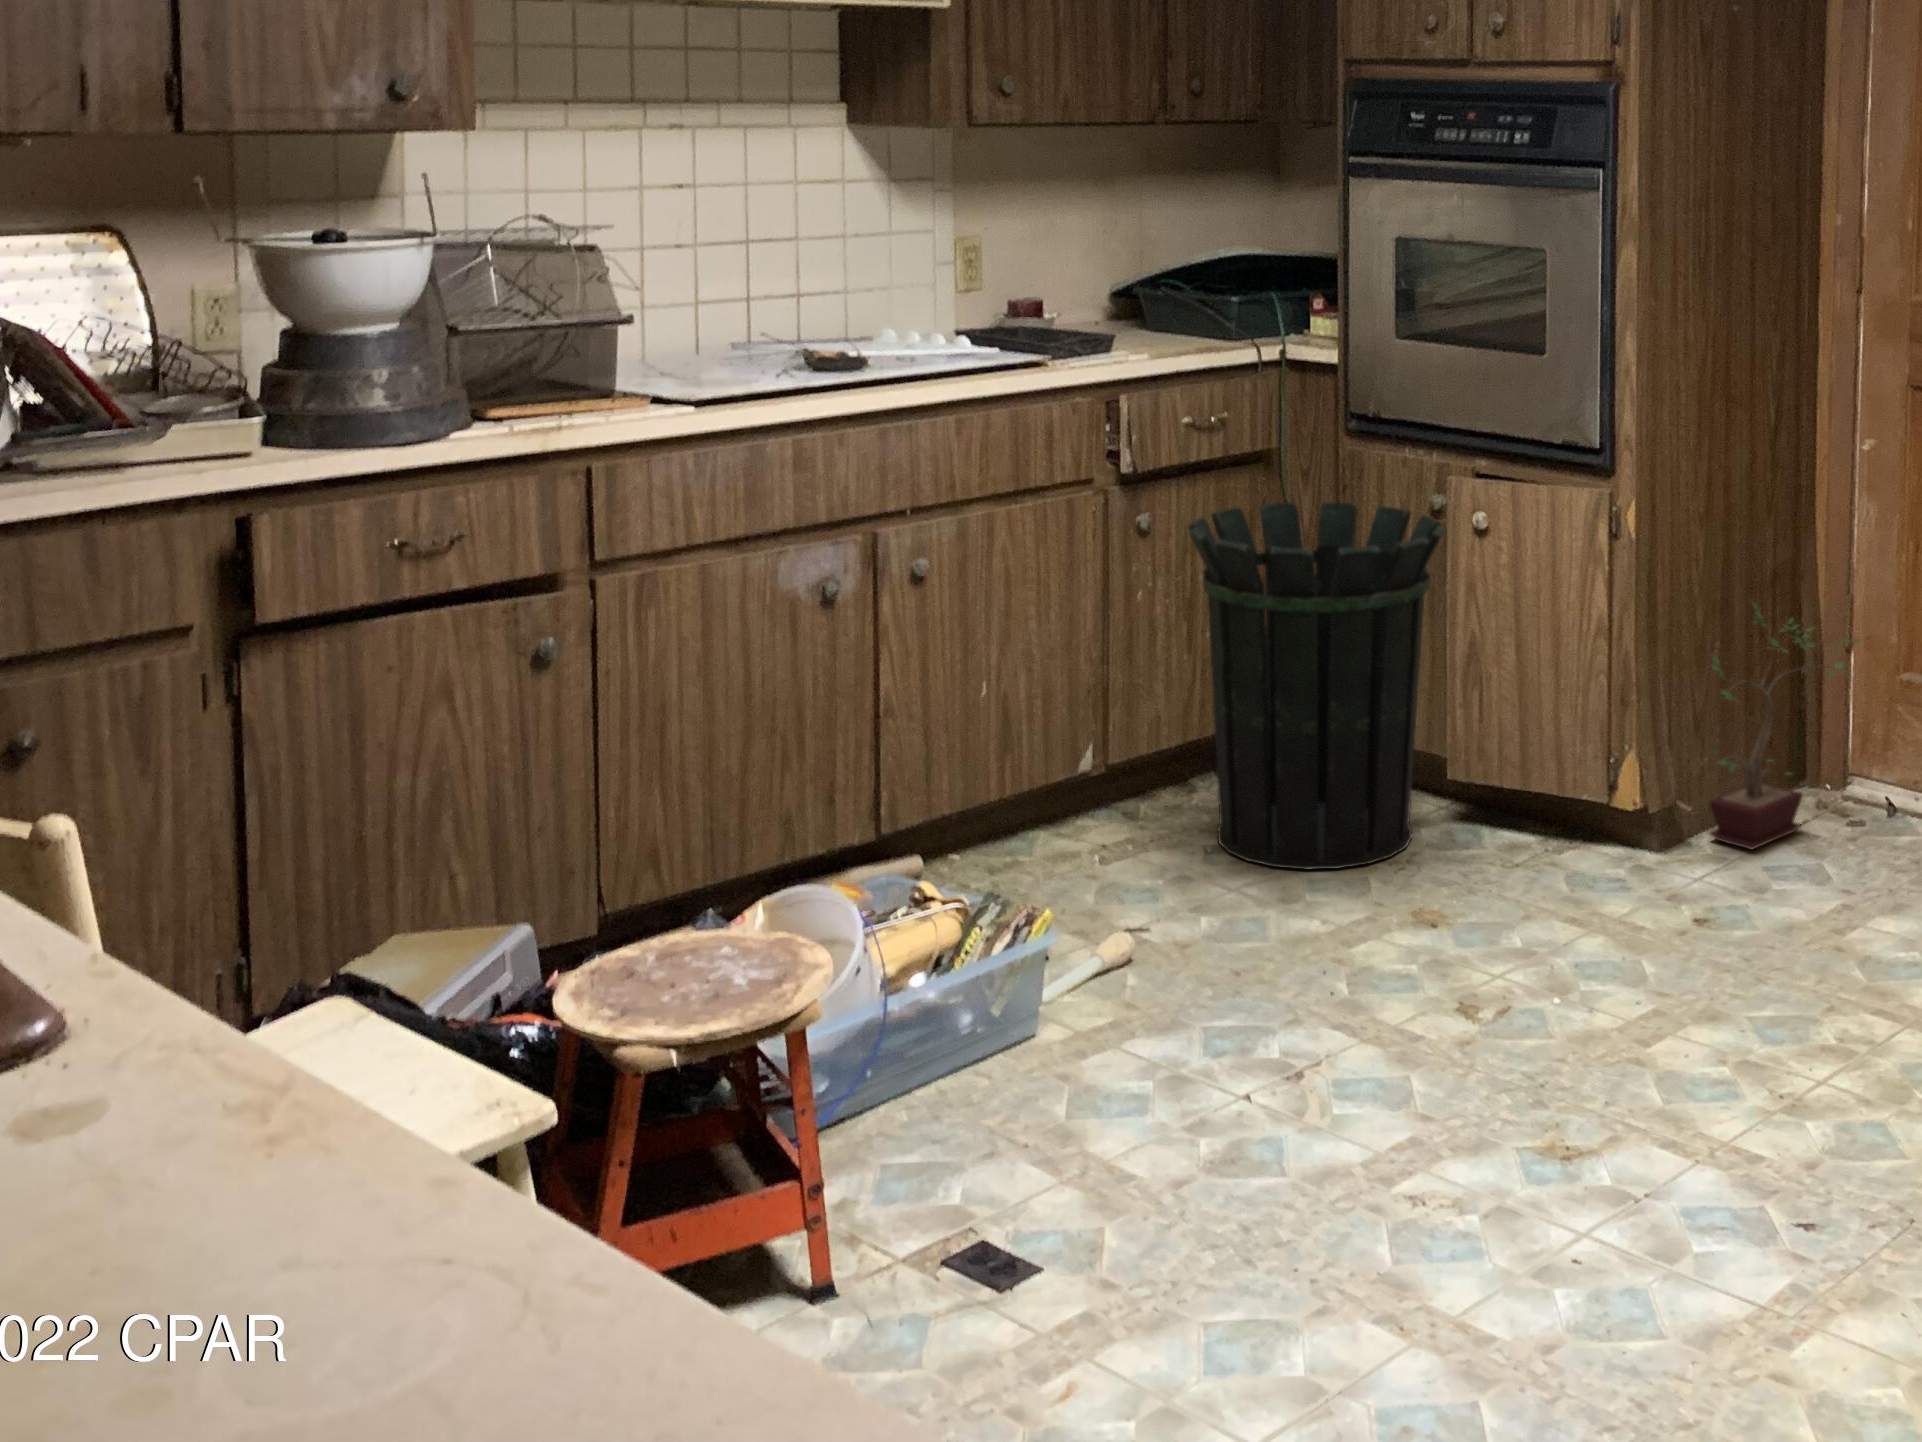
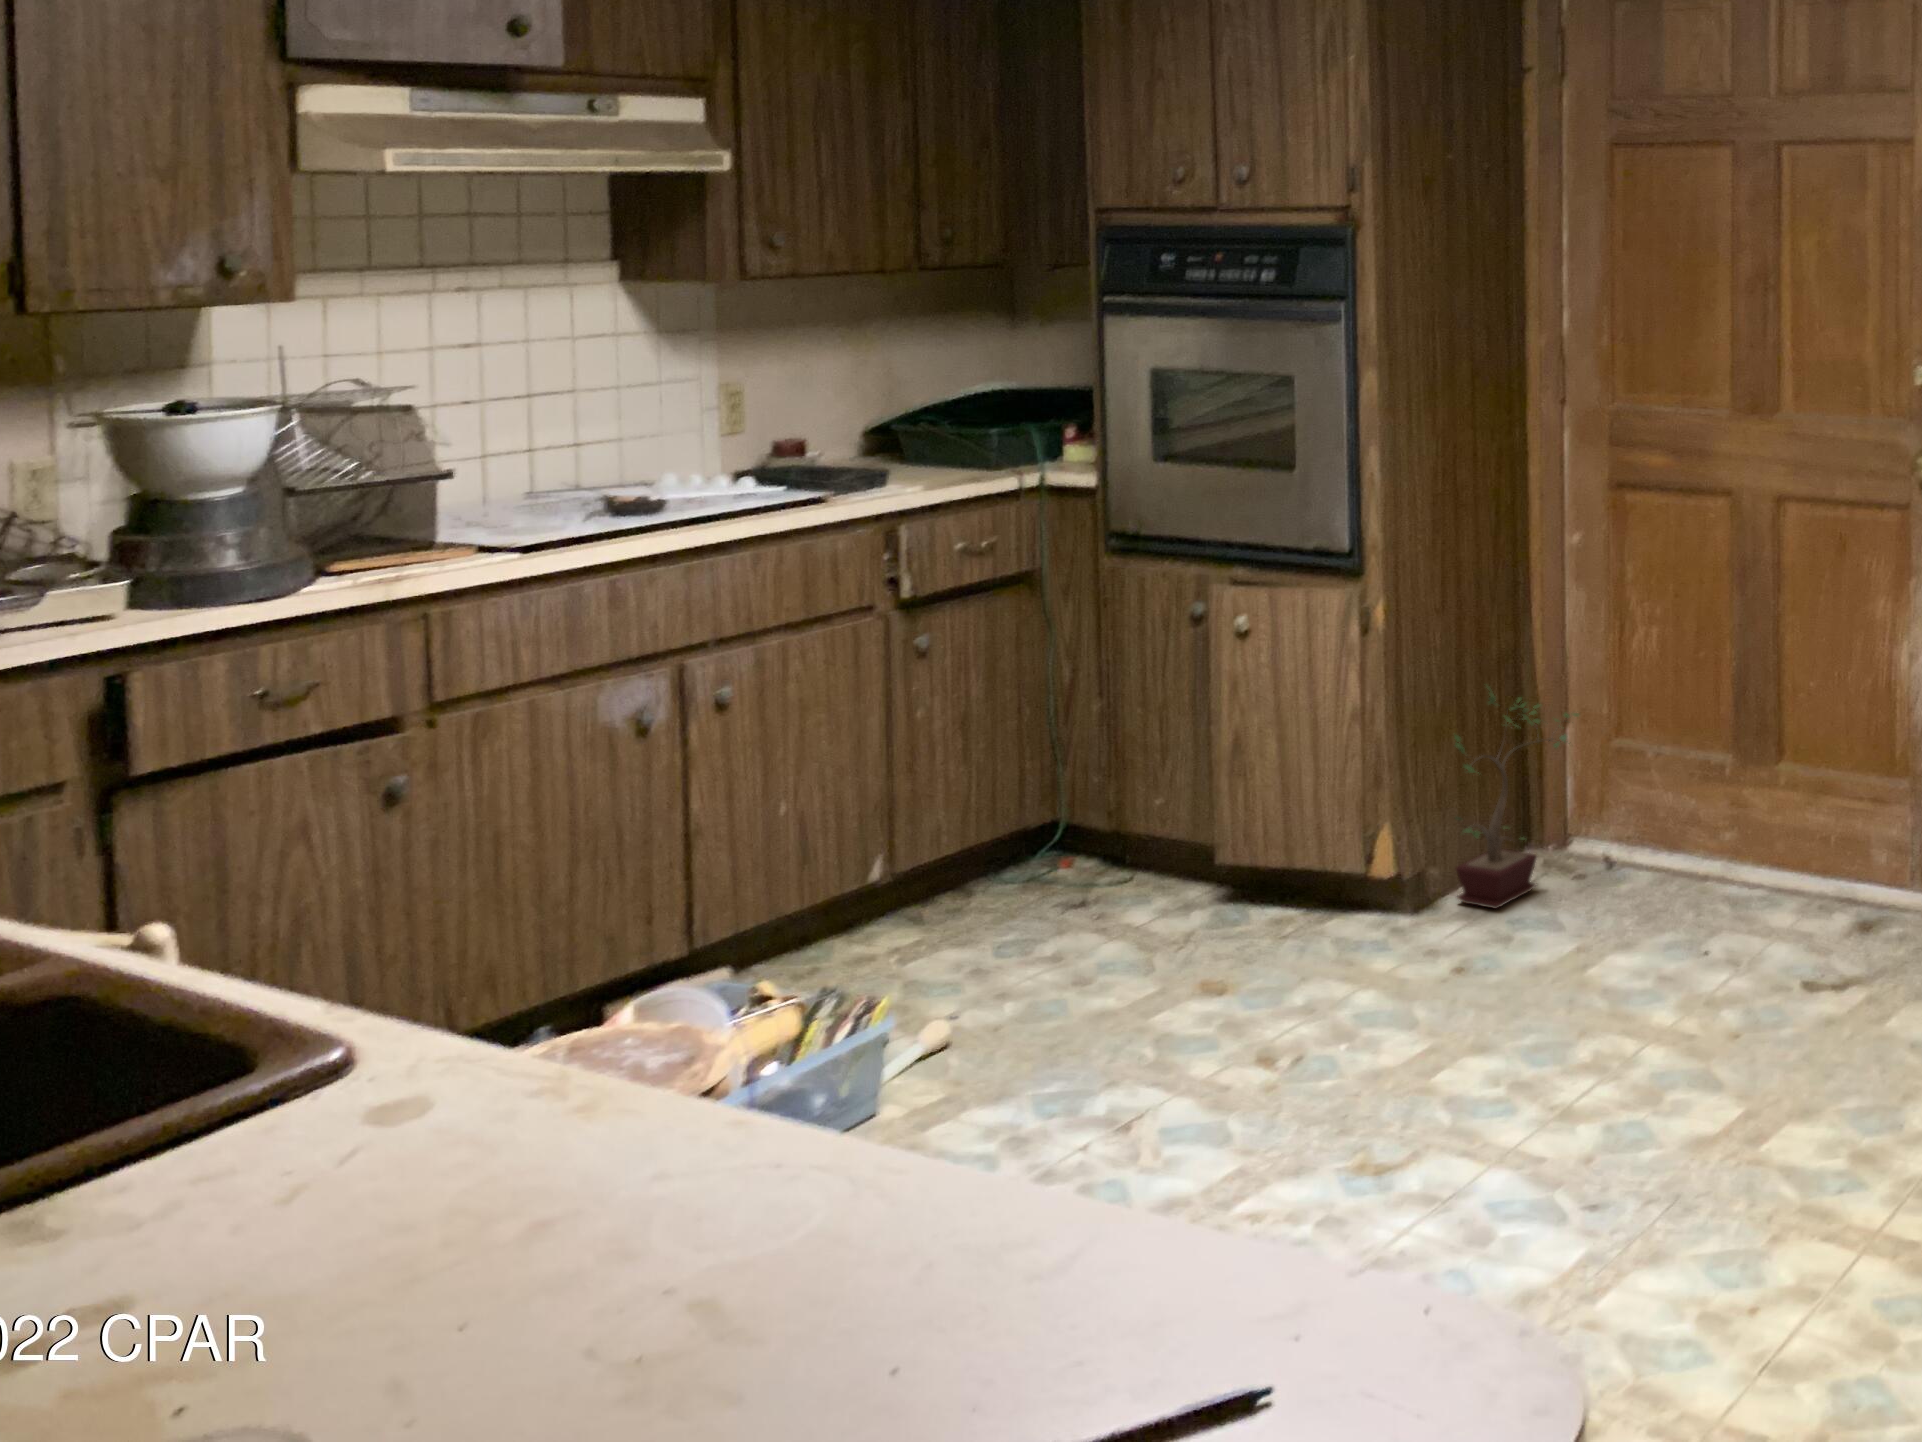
waste bin: present [1188,502,1445,870] -> none [970,615,1210,956]

